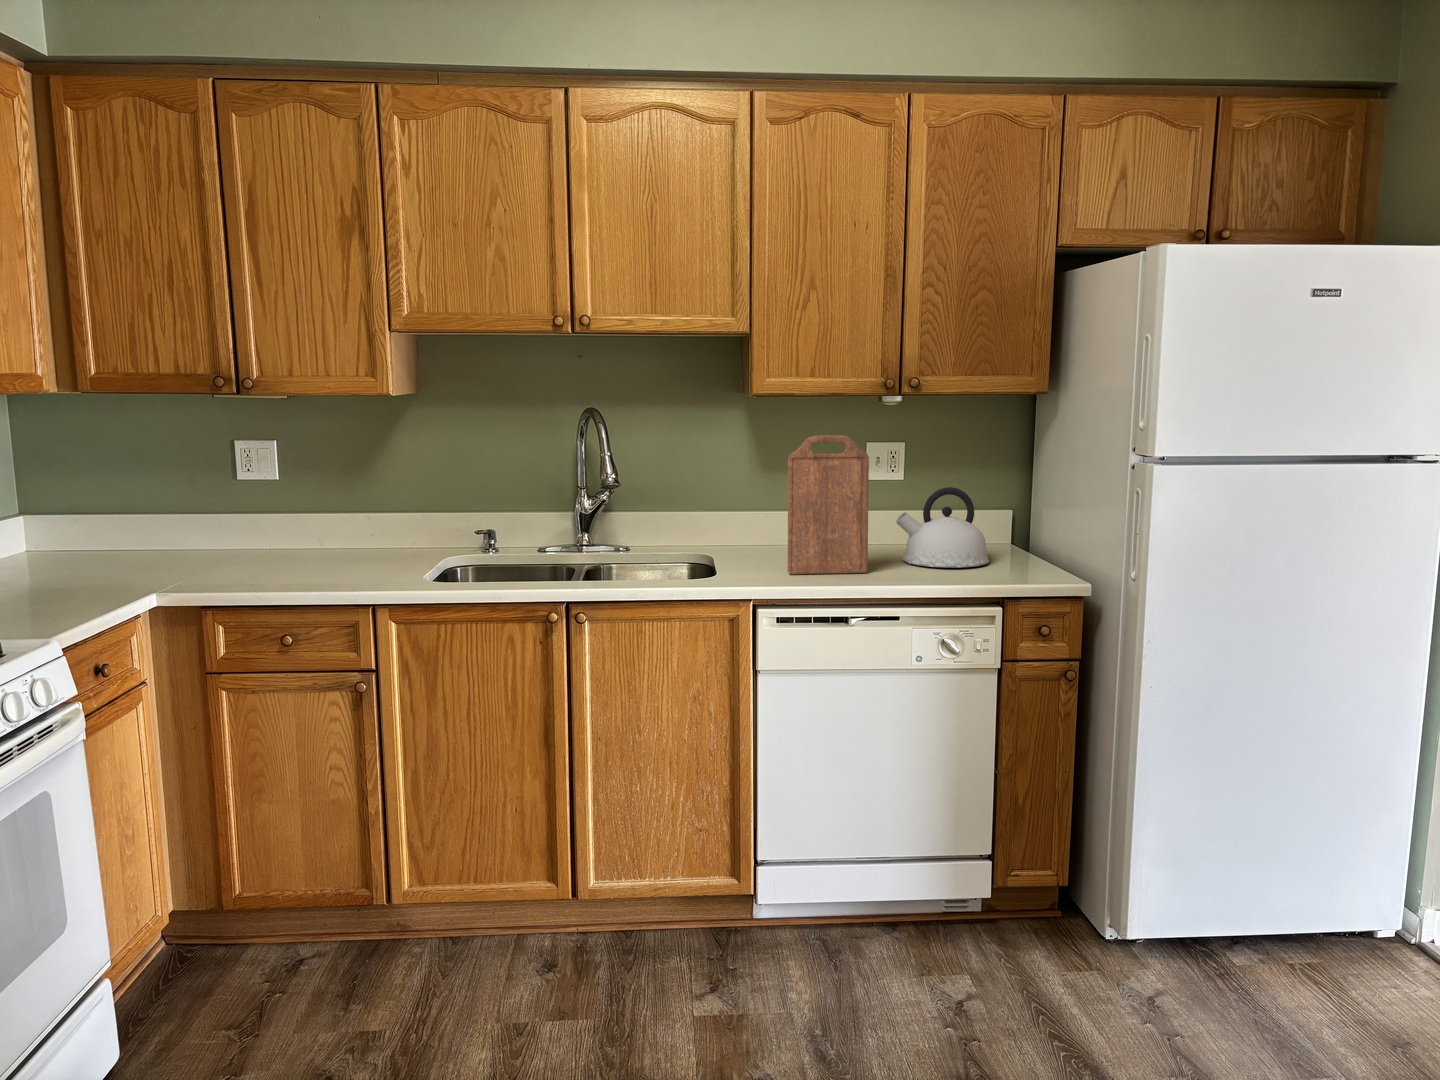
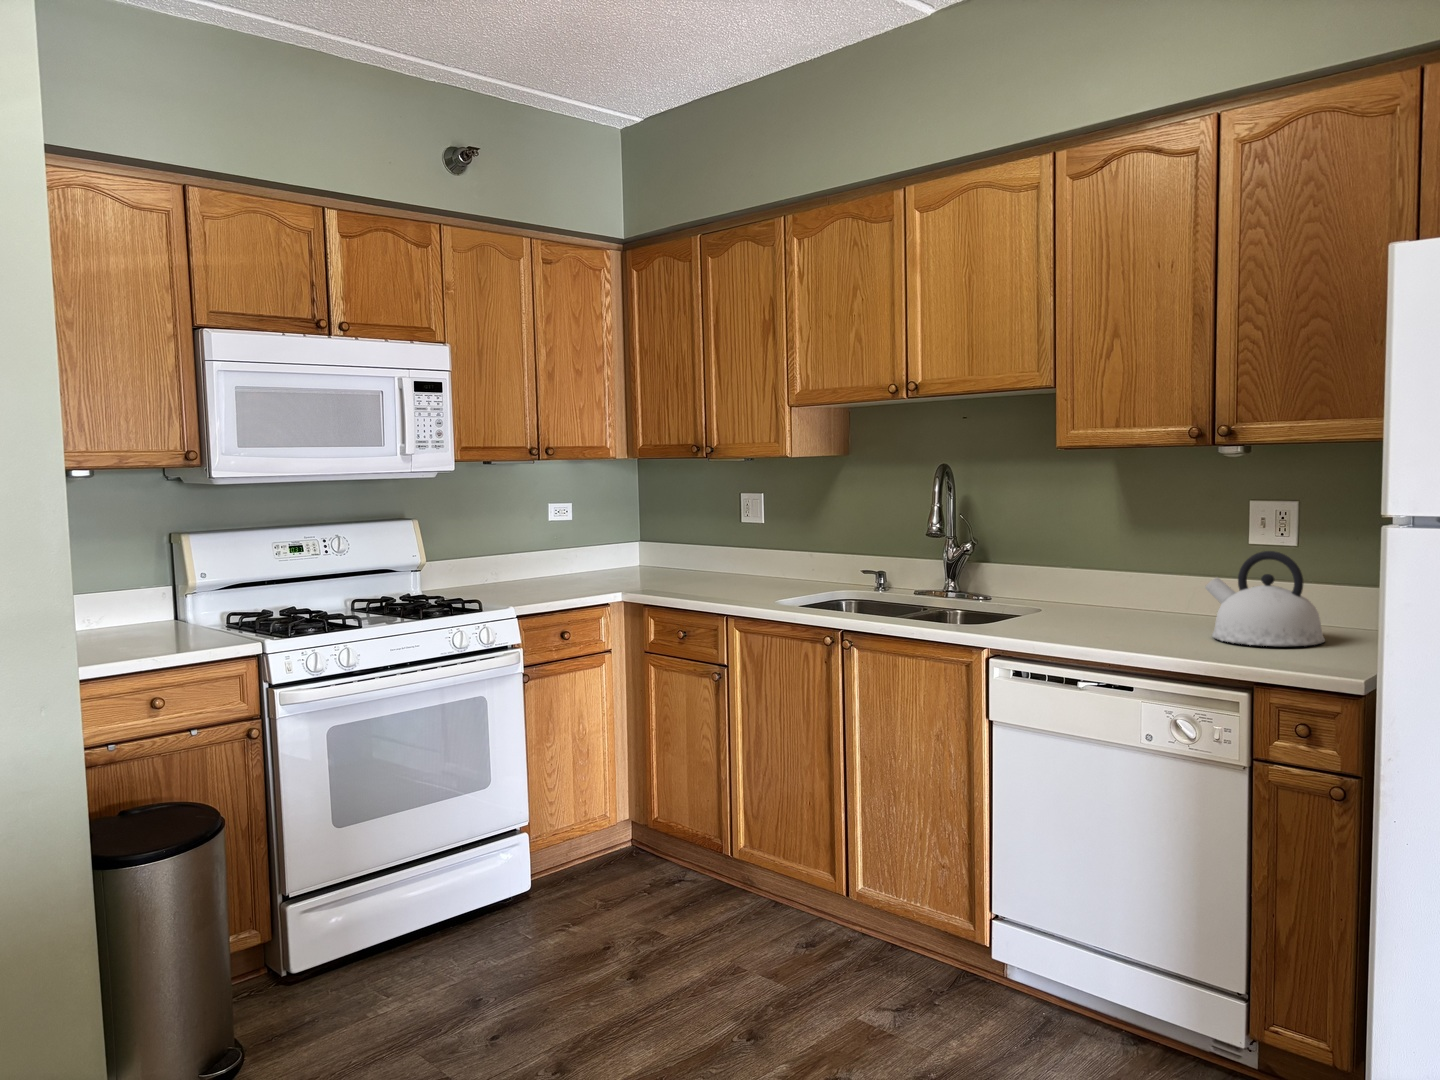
cutting board: present [788,435,869,574] -> none [1052,486,1136,637]

